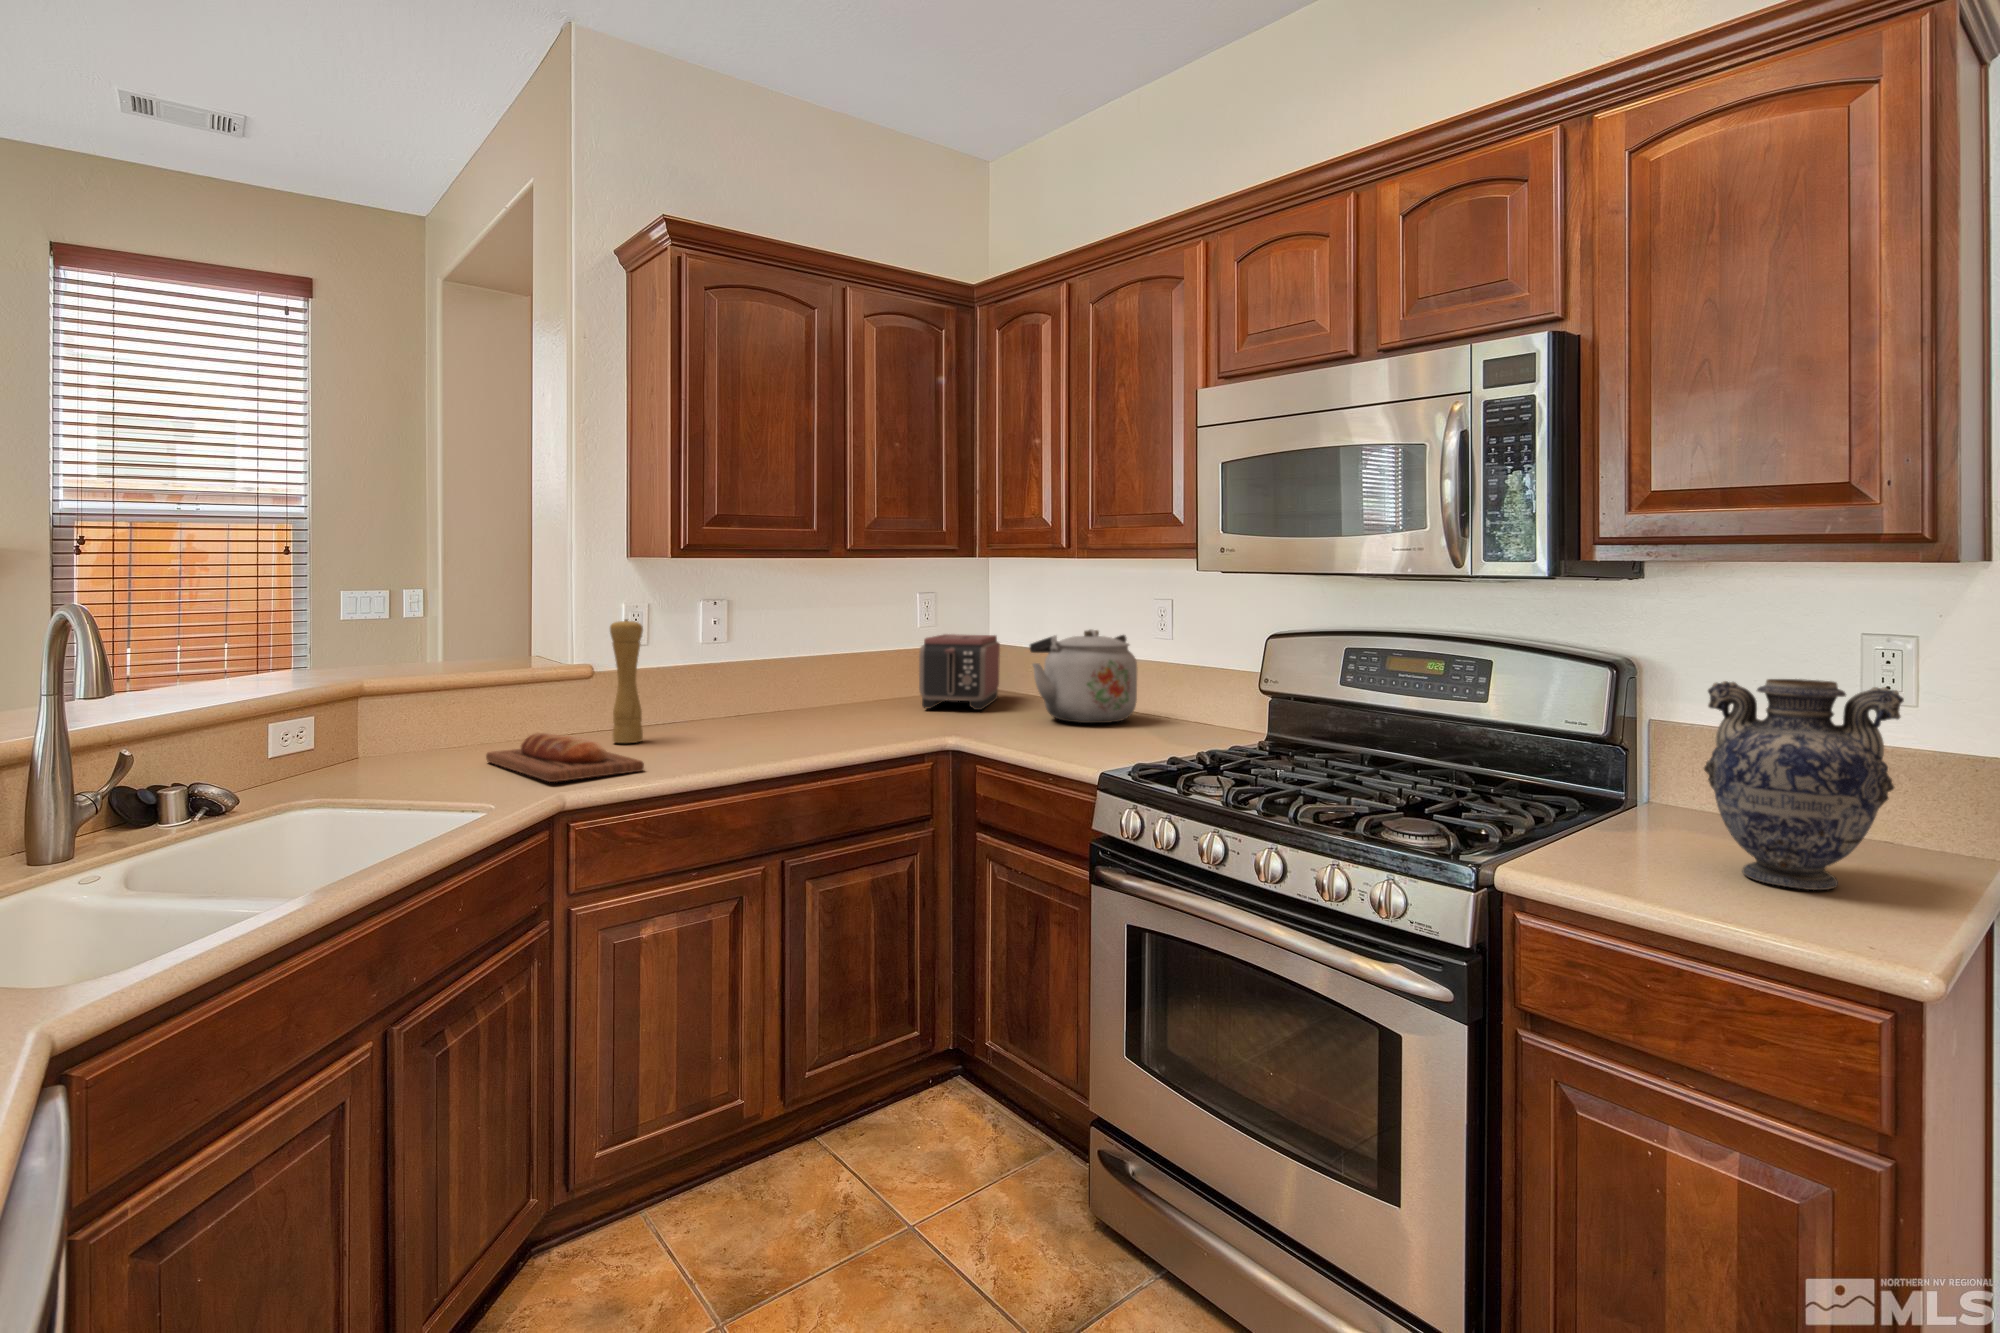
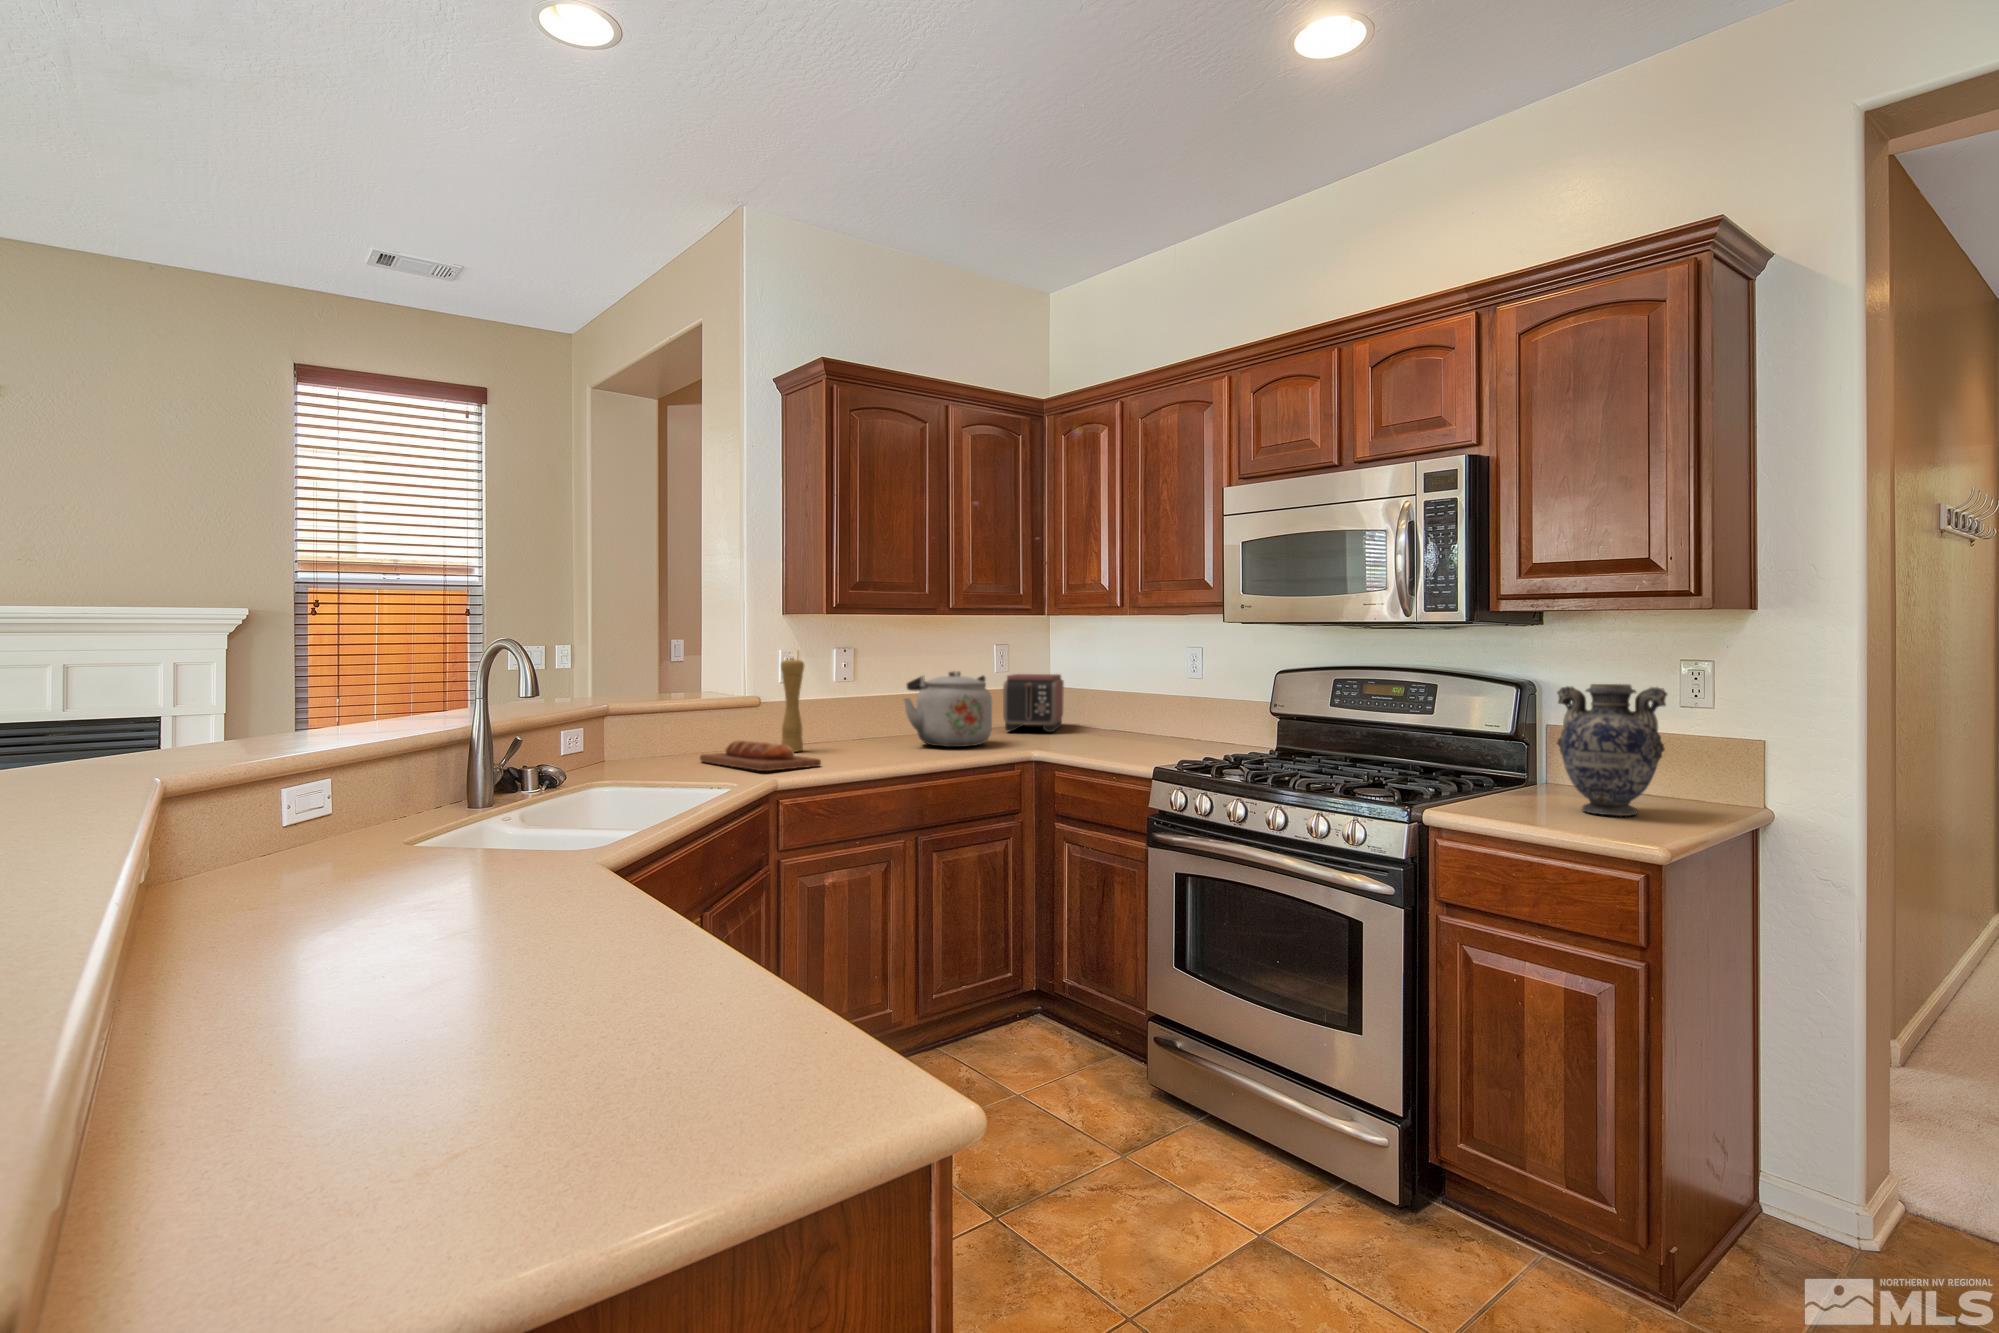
kettle: present [1030,629,1137,723] -> present [904,671,992,747]

